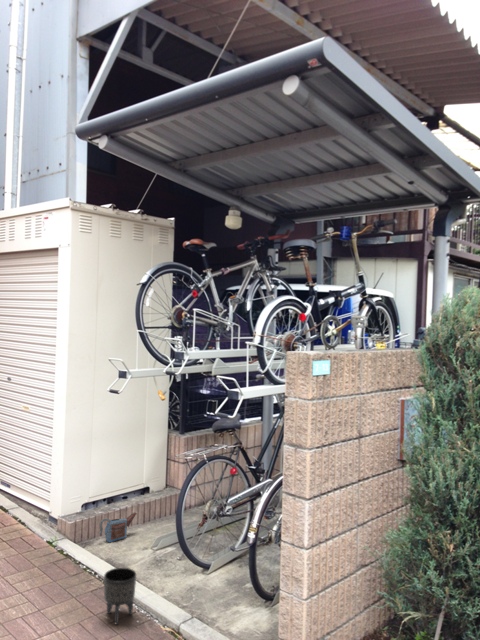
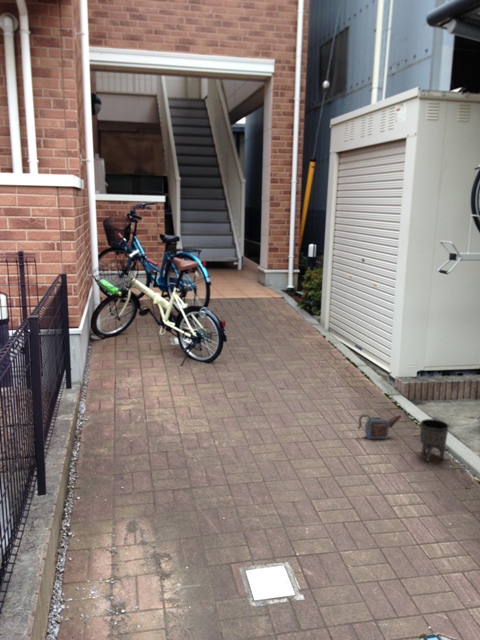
watering can: present [99,513,137,542] -> present [358,414,401,439]

